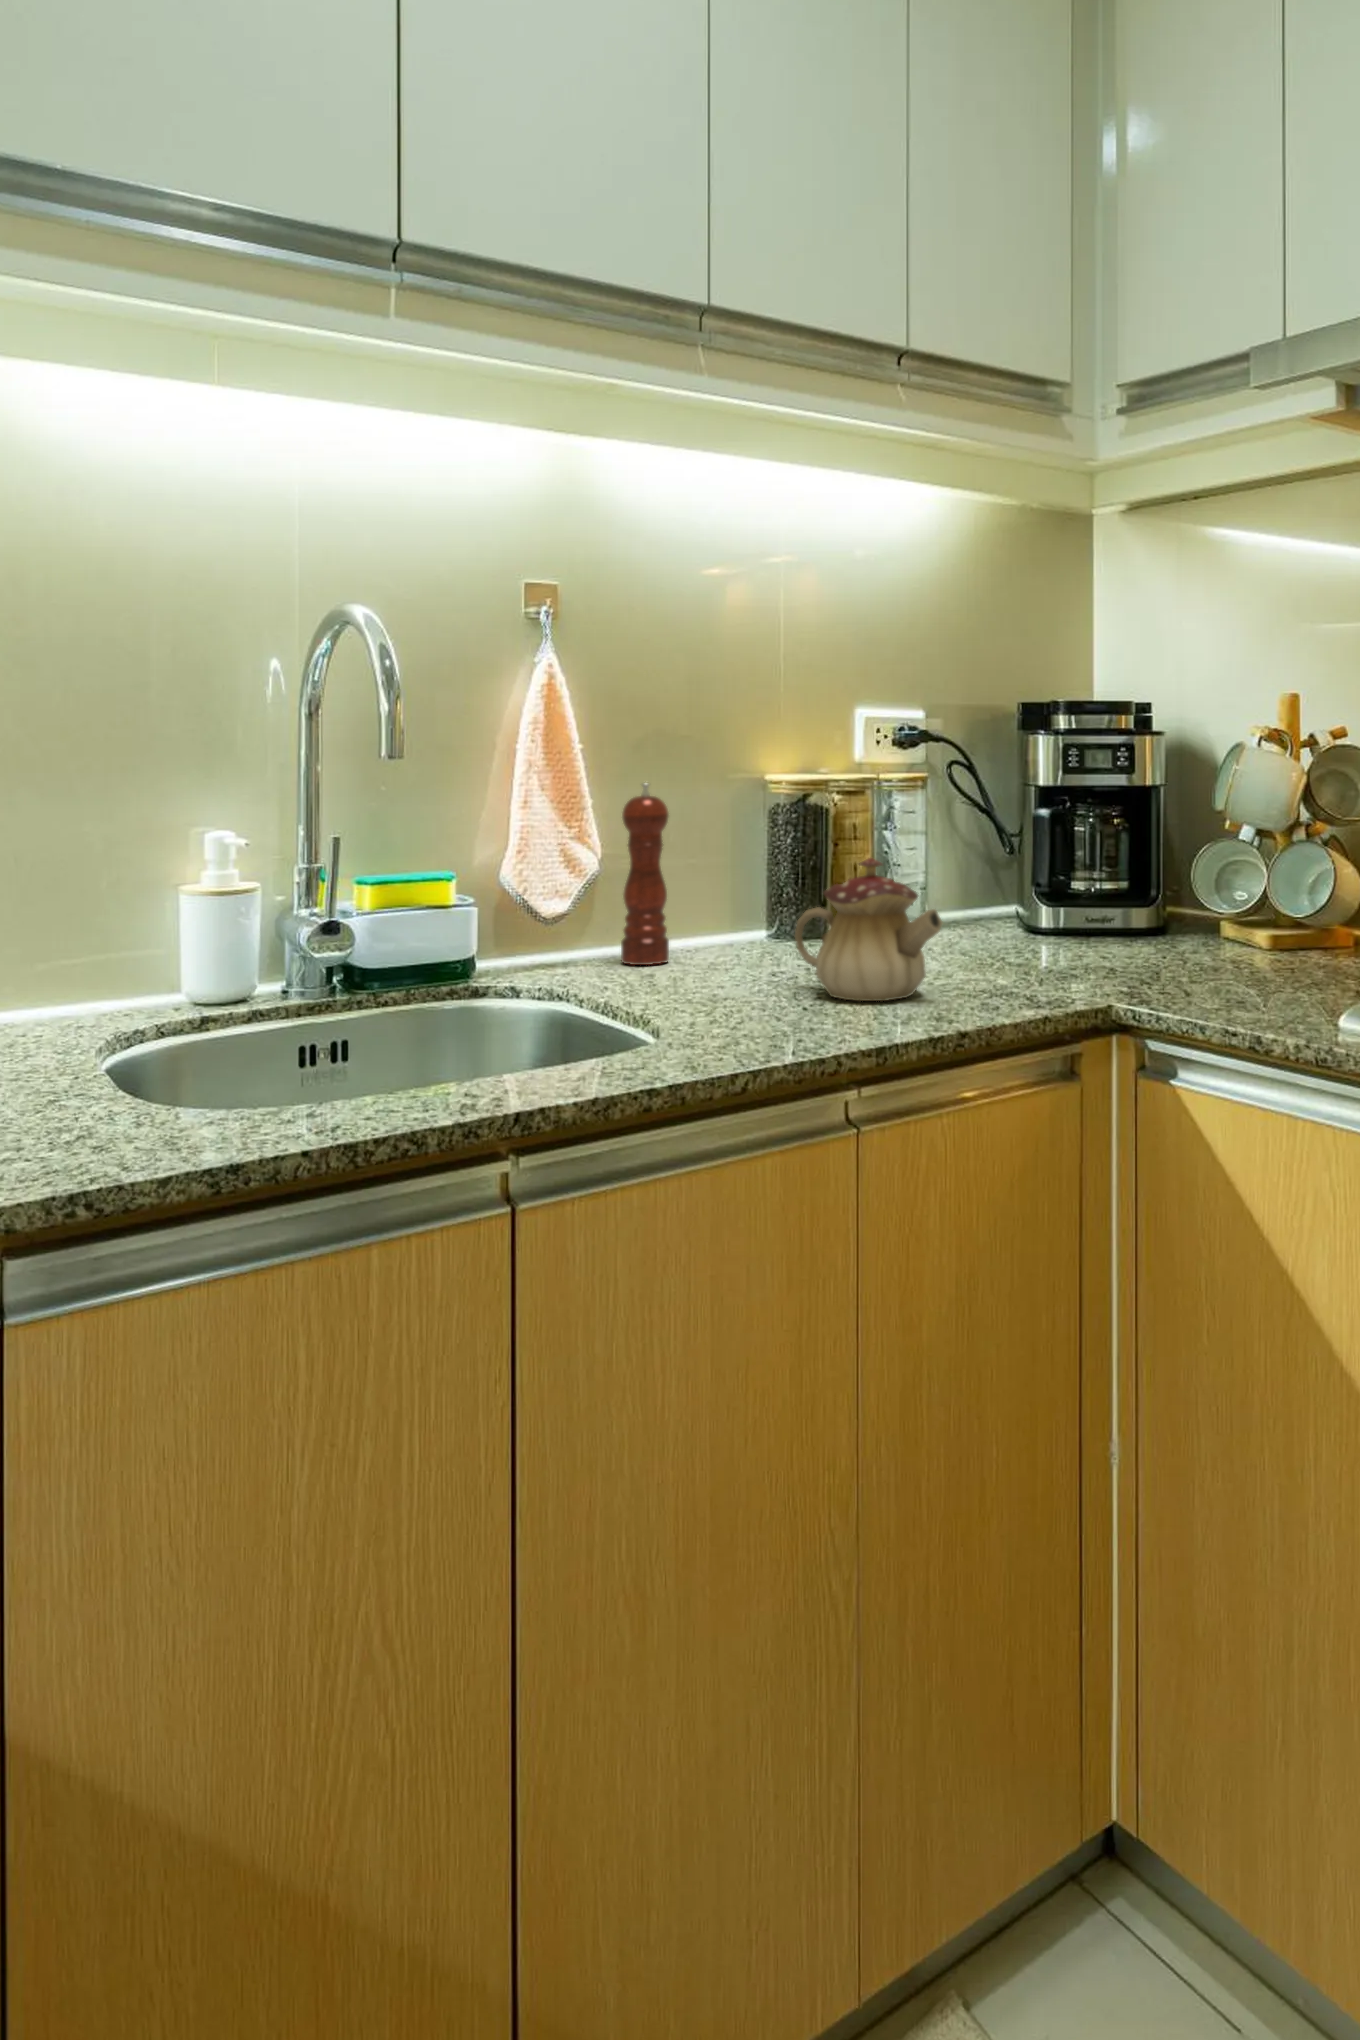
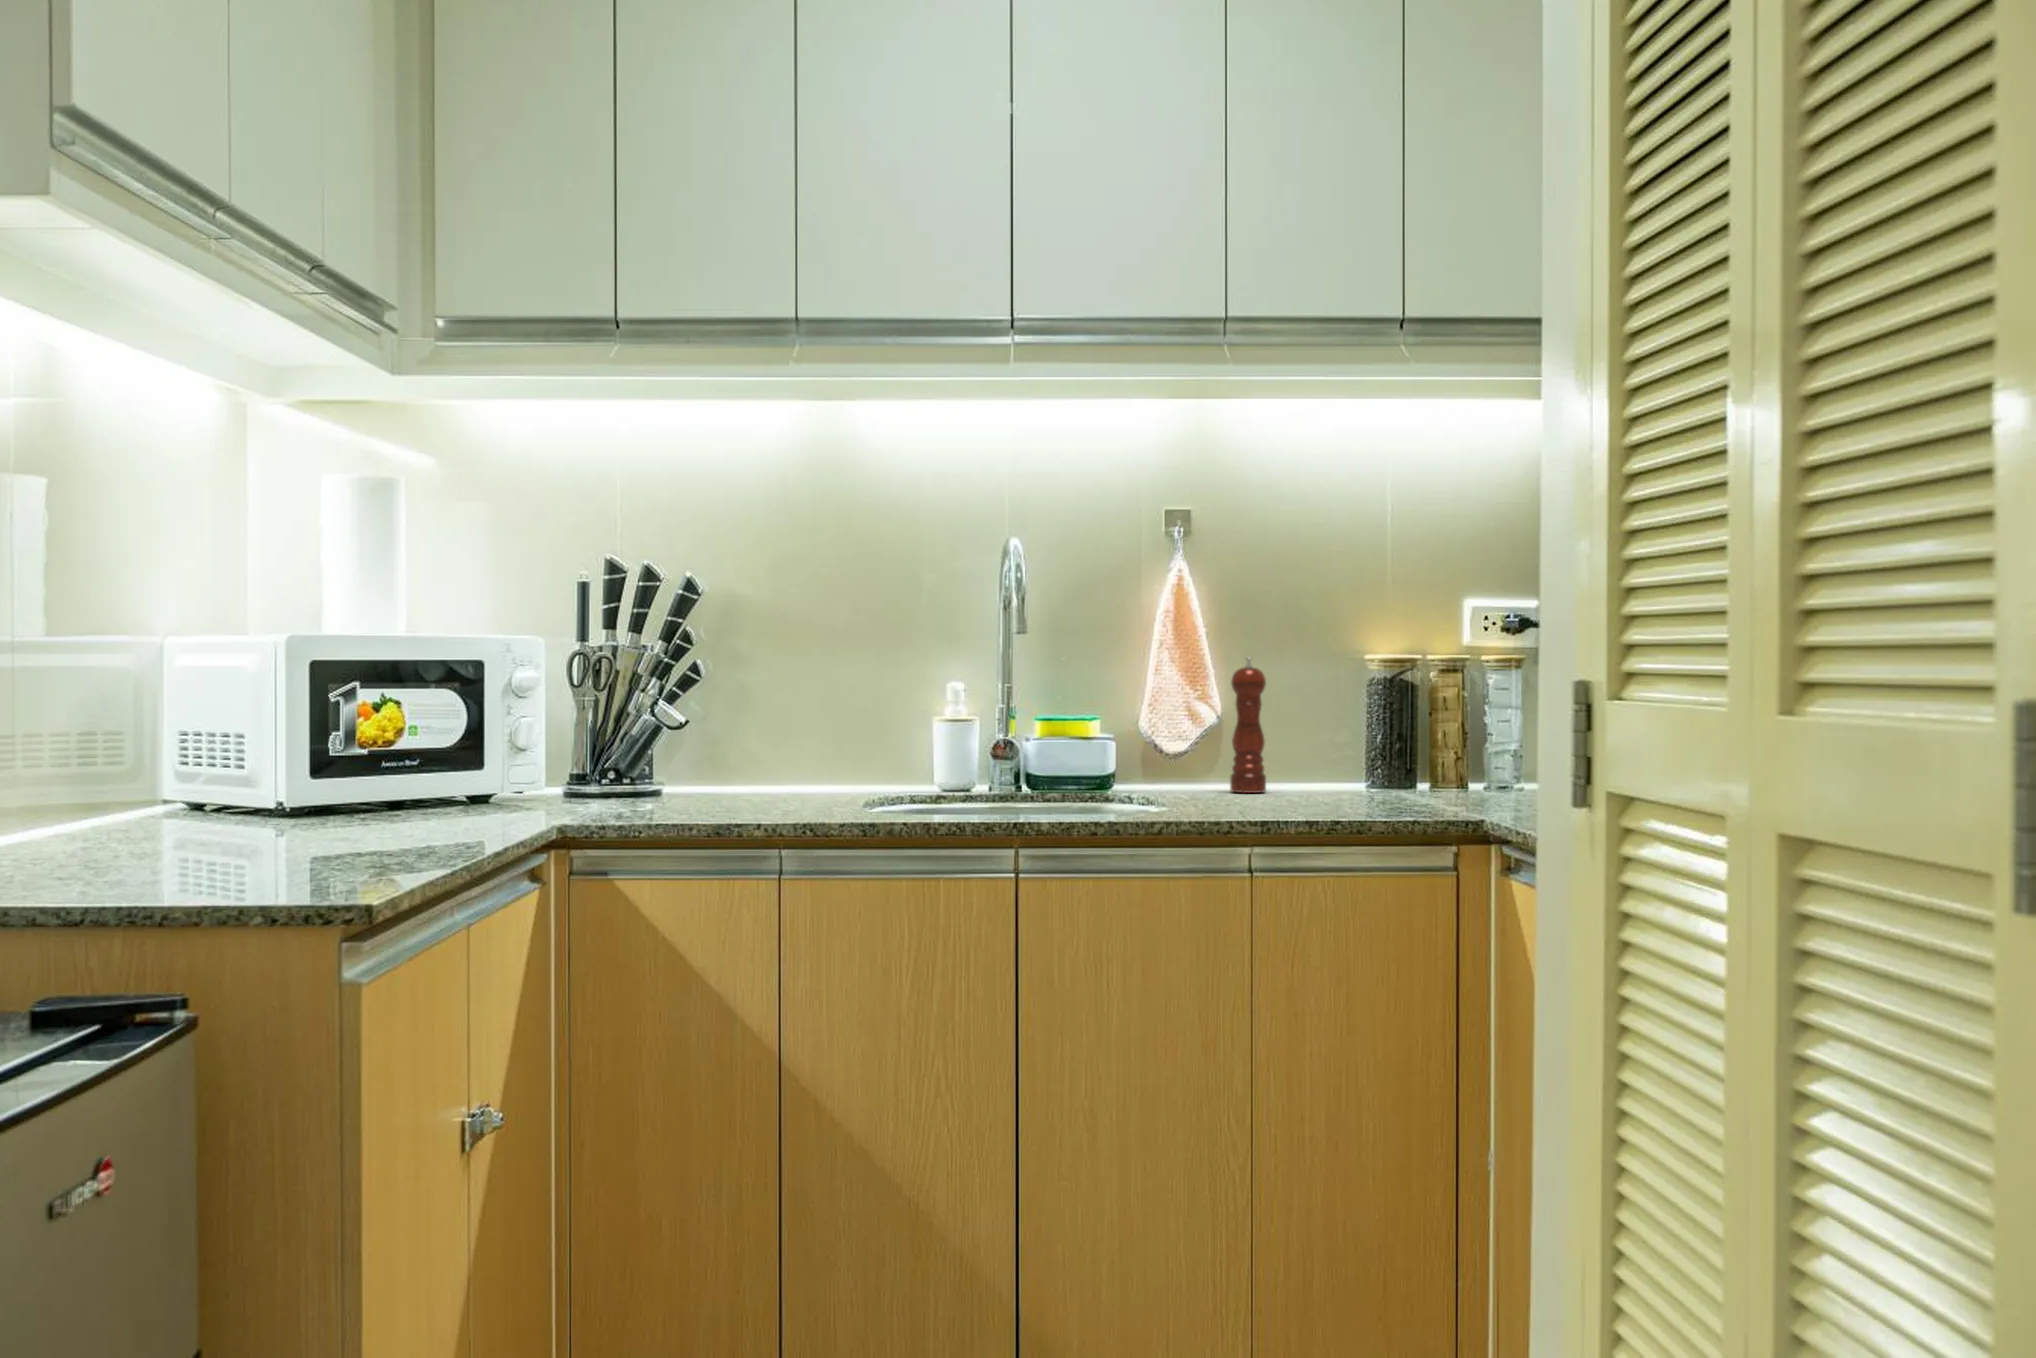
teapot: present [795,858,942,1001] -> none [1302,707,1385,809]

